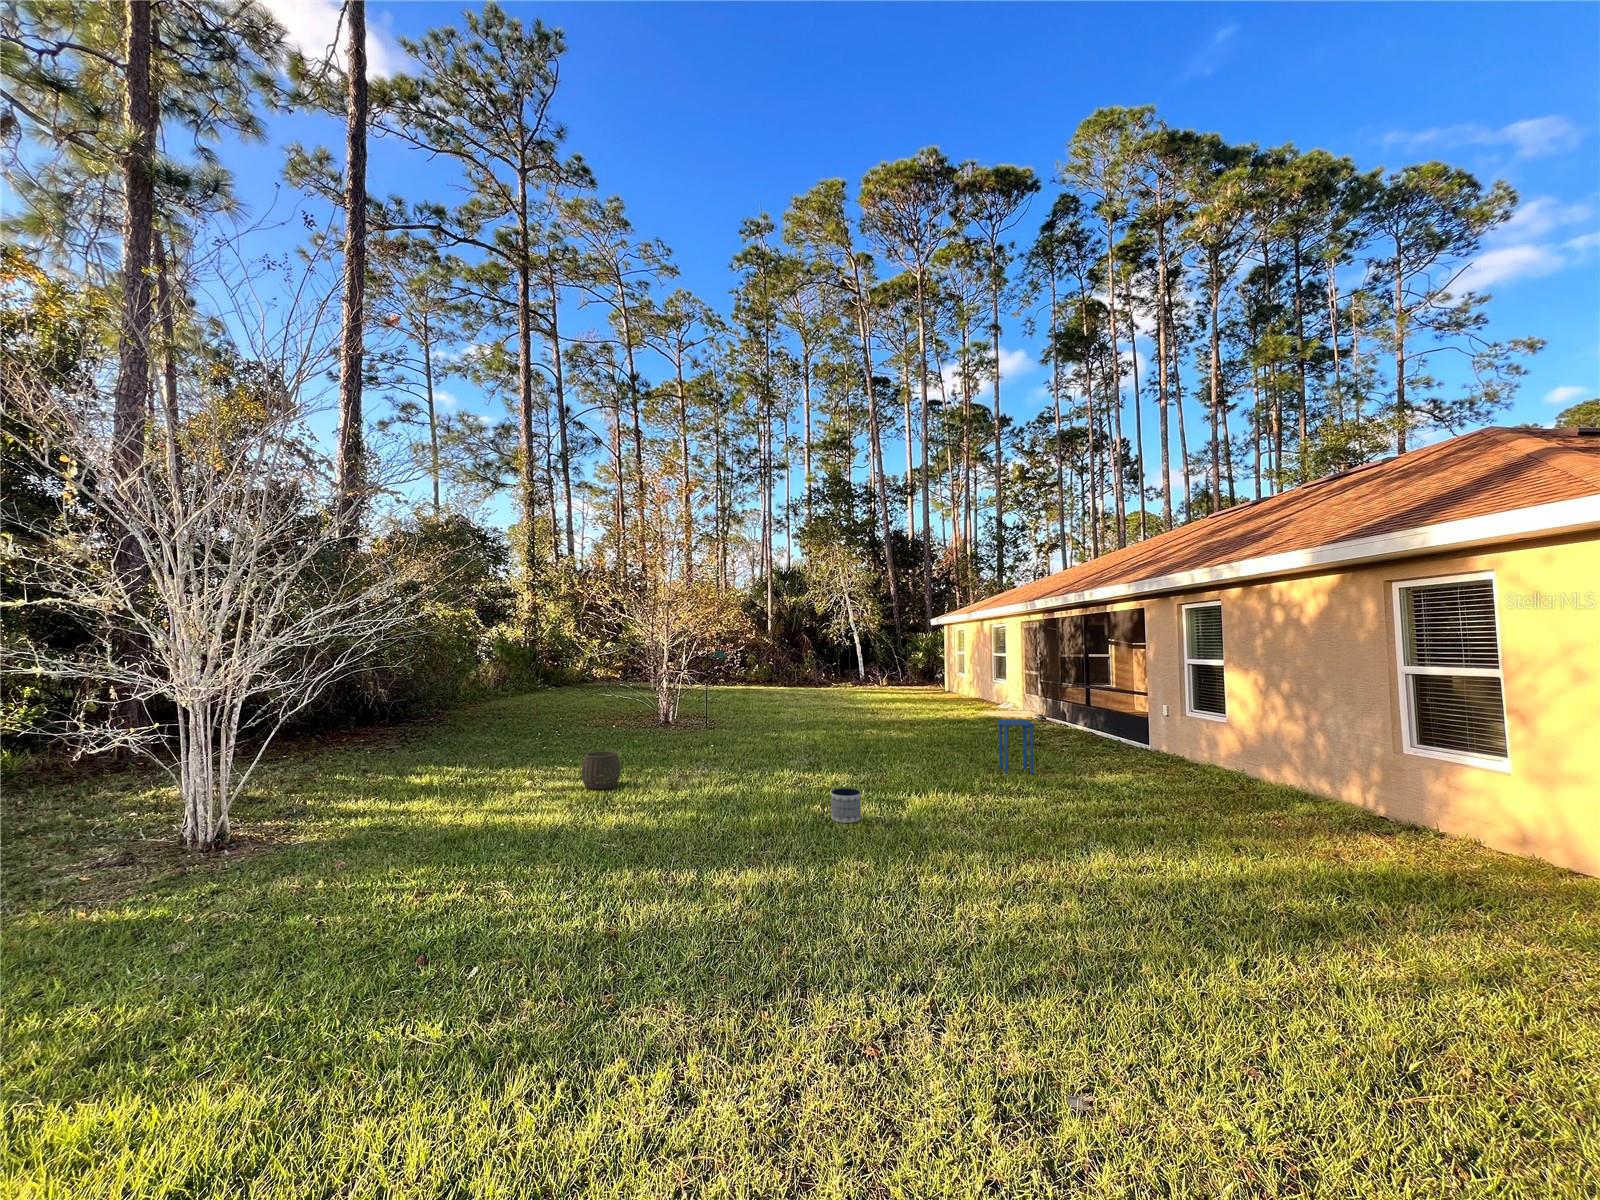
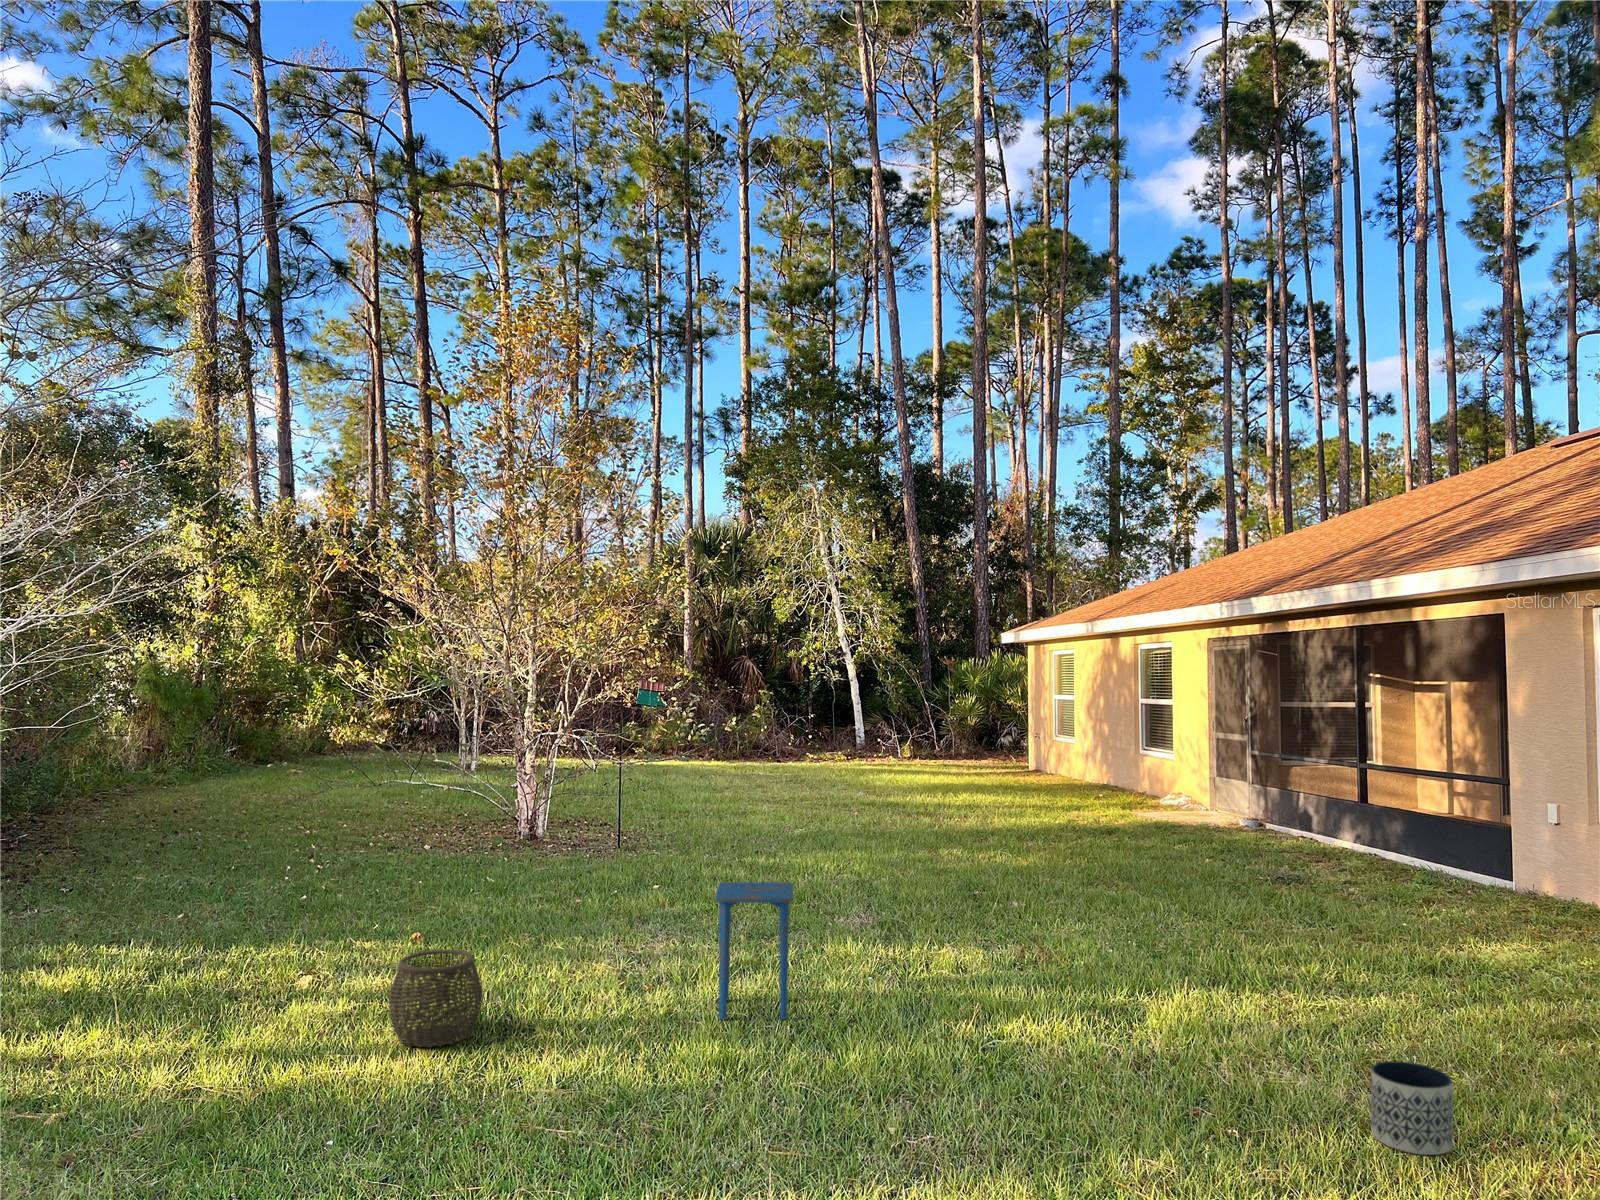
side table: present [997,720,1035,774] -> present [715,882,793,1020]
planter: present [831,788,861,823] -> present [1371,1061,1453,1155]

